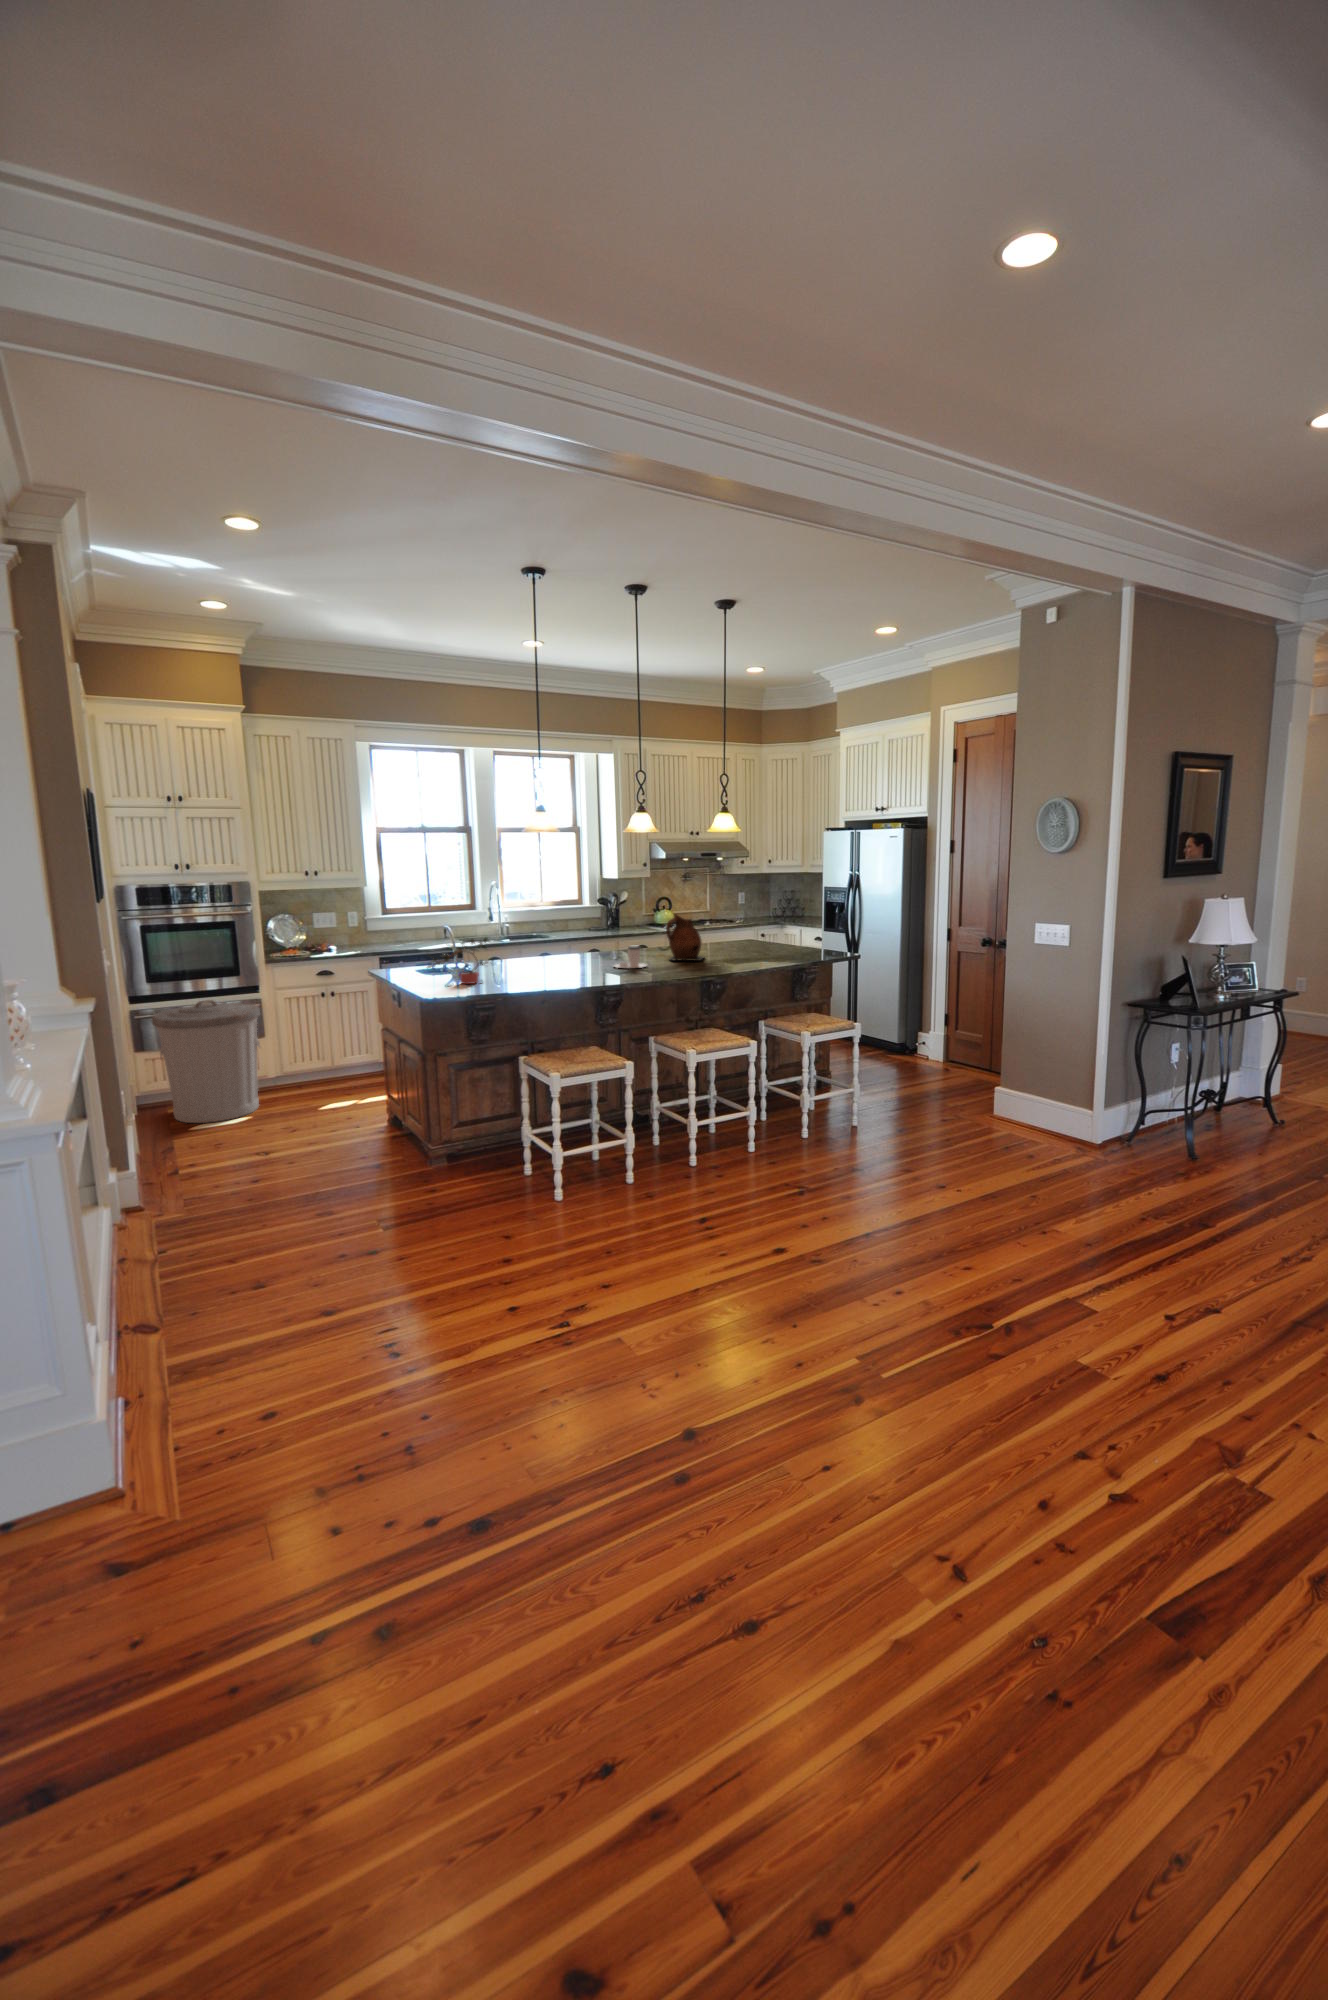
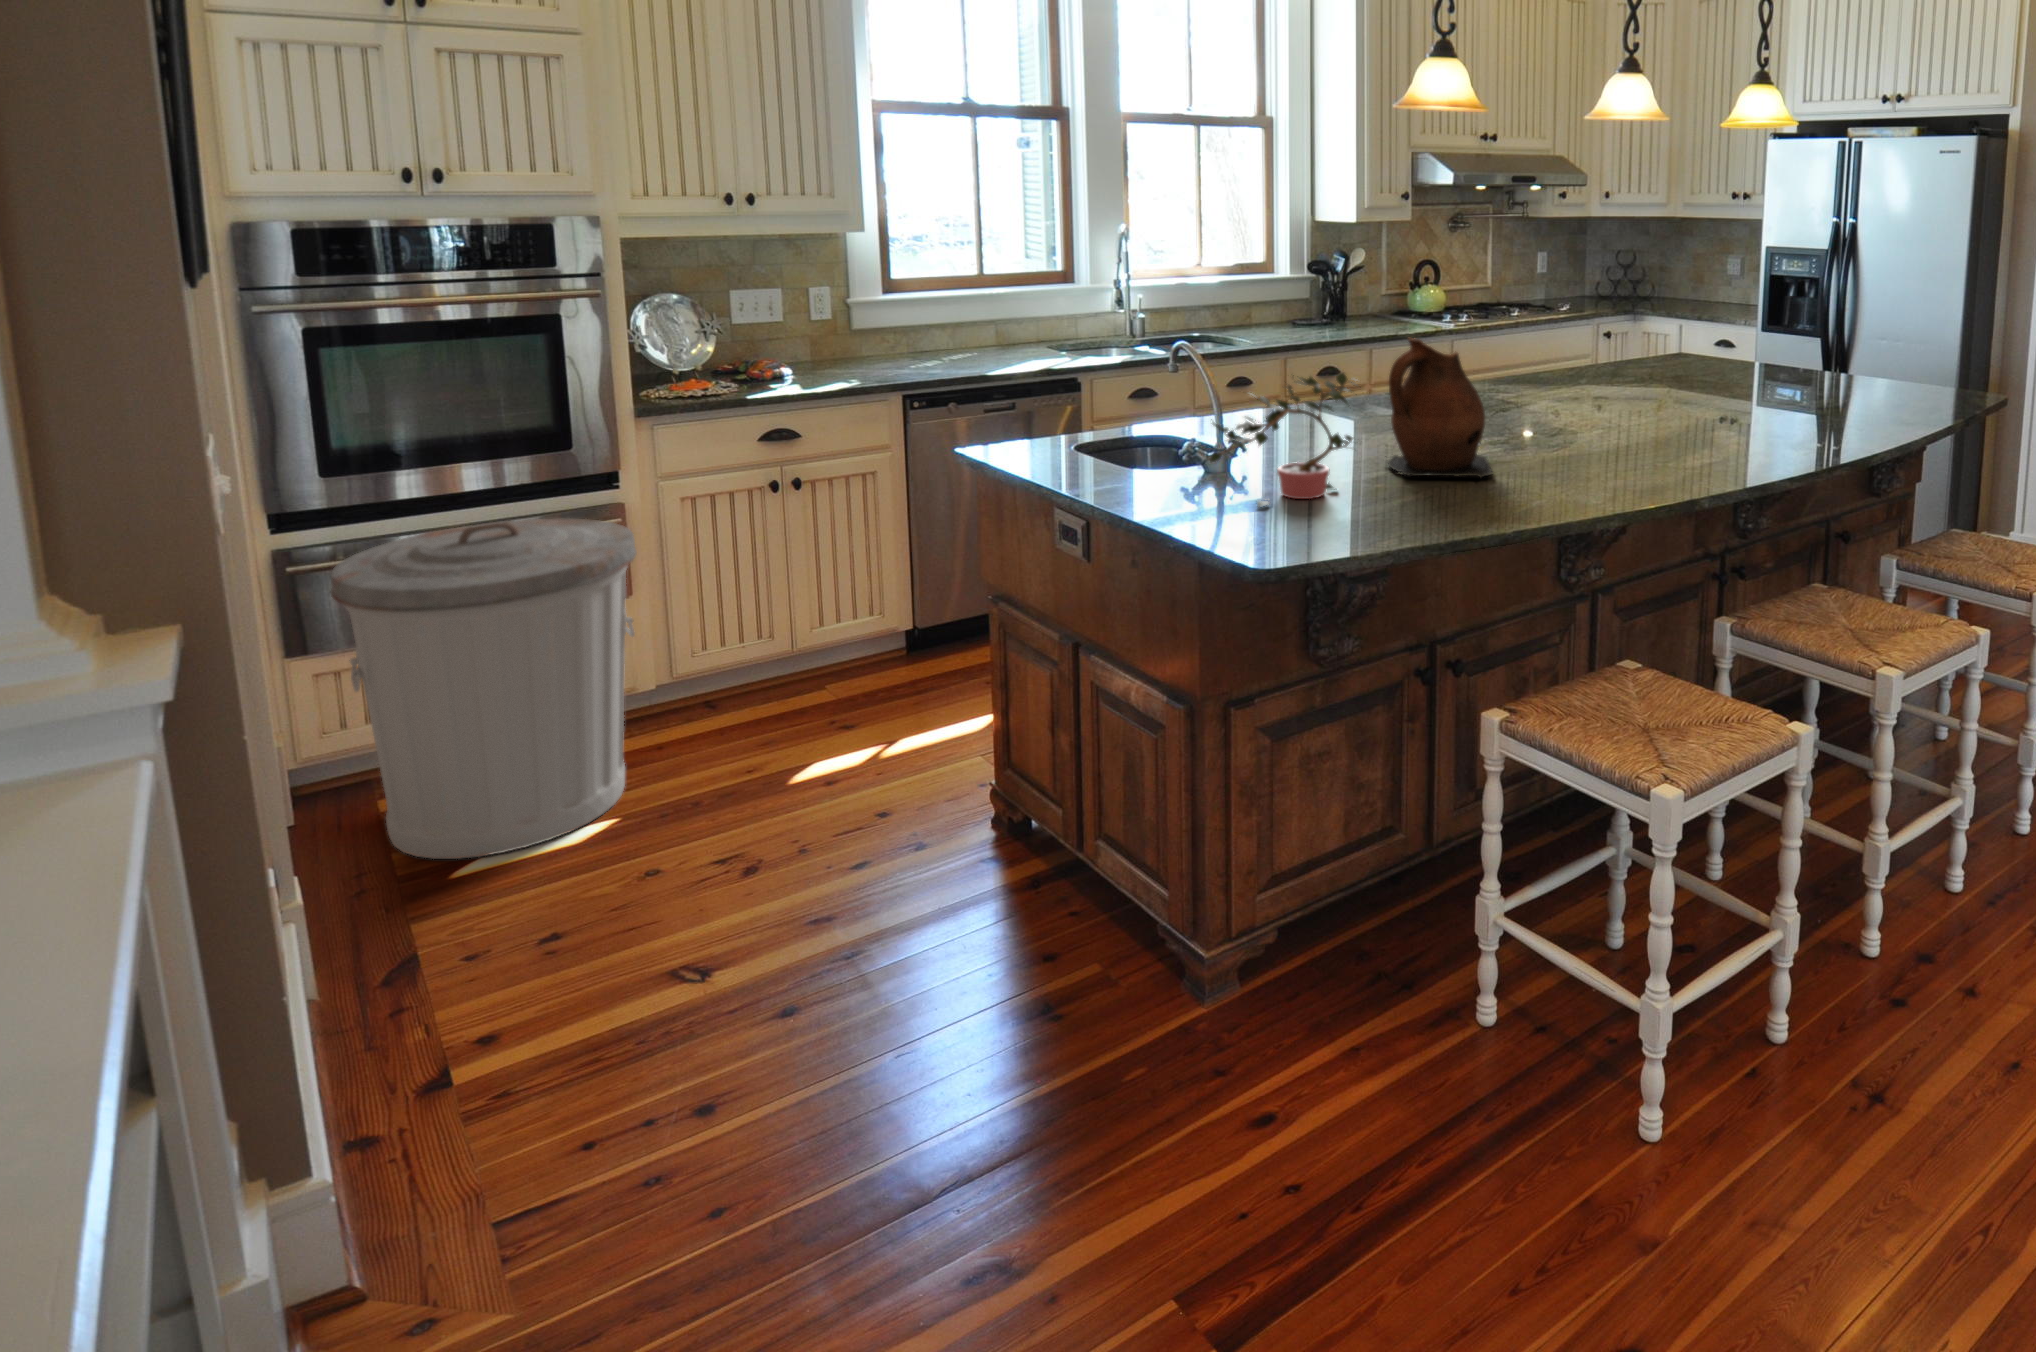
ceramic pitcher: present [666,914,703,961] -> present [1388,338,1493,478]
coffee cup: present [615,946,646,968] -> none [1556,380,1639,435]

